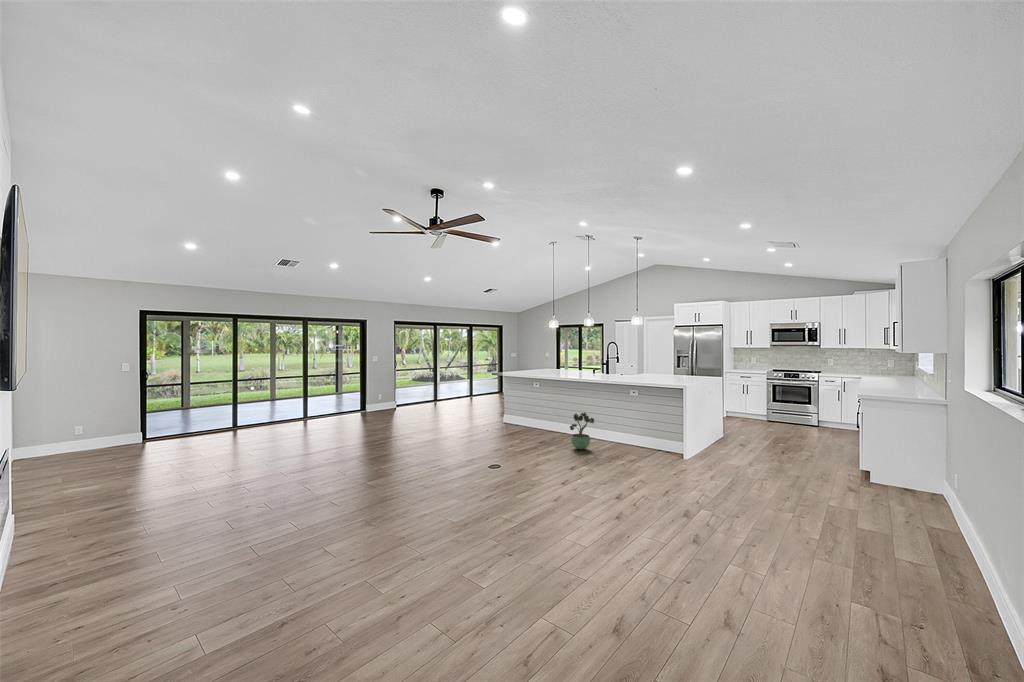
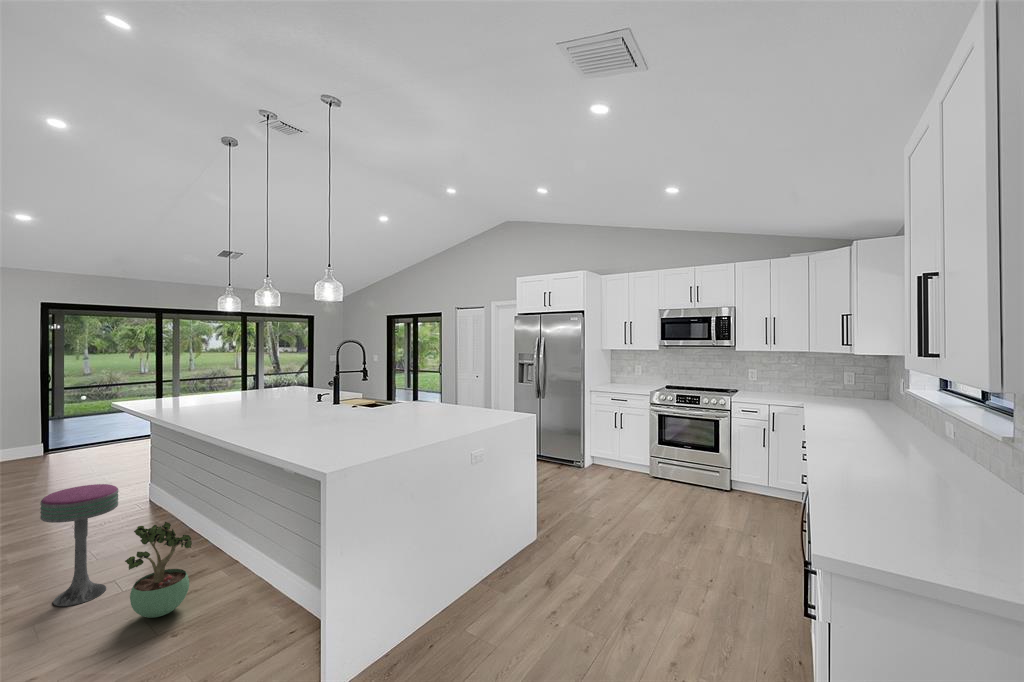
bar stool: none [527,402,550,447] -> present [40,484,118,606]

